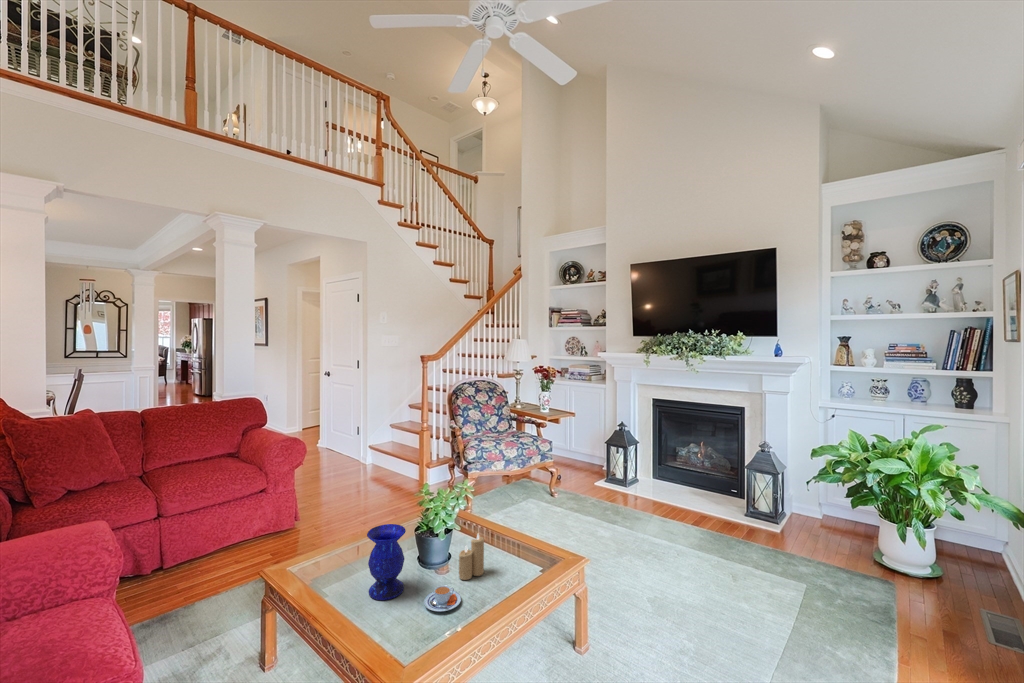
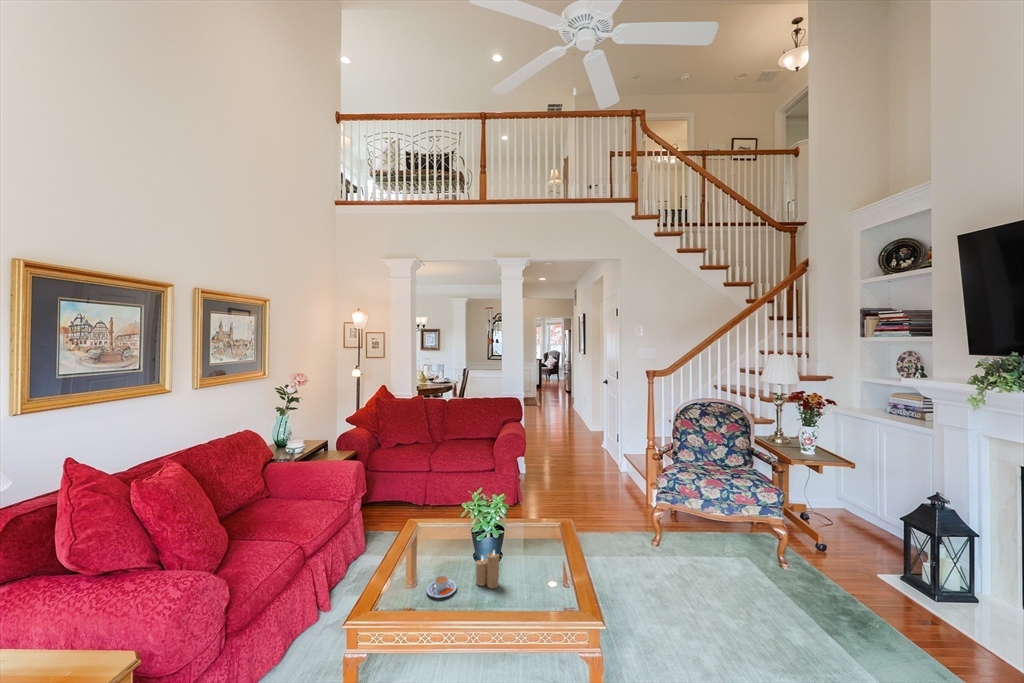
vase: present [367,524,406,600] -> none [419,510,448,568]

